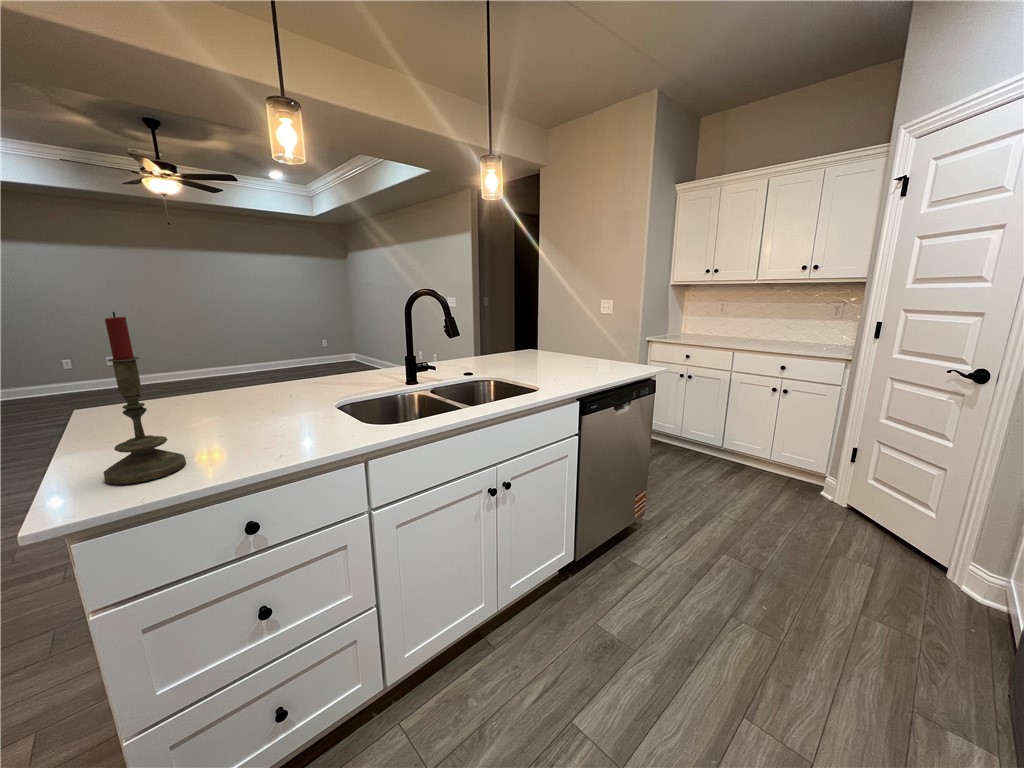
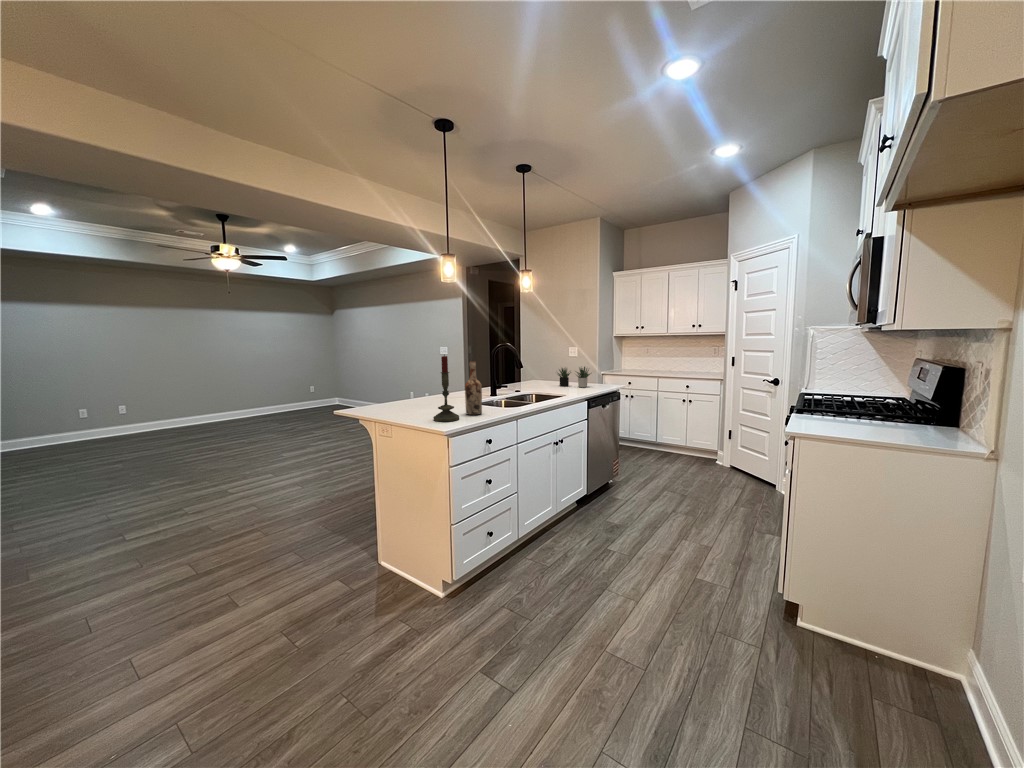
wine bottle: none [220,328,273,456] -> present [465,361,482,415]
succulent plant: none [544,331,606,370] -> present [558,367,590,387]

